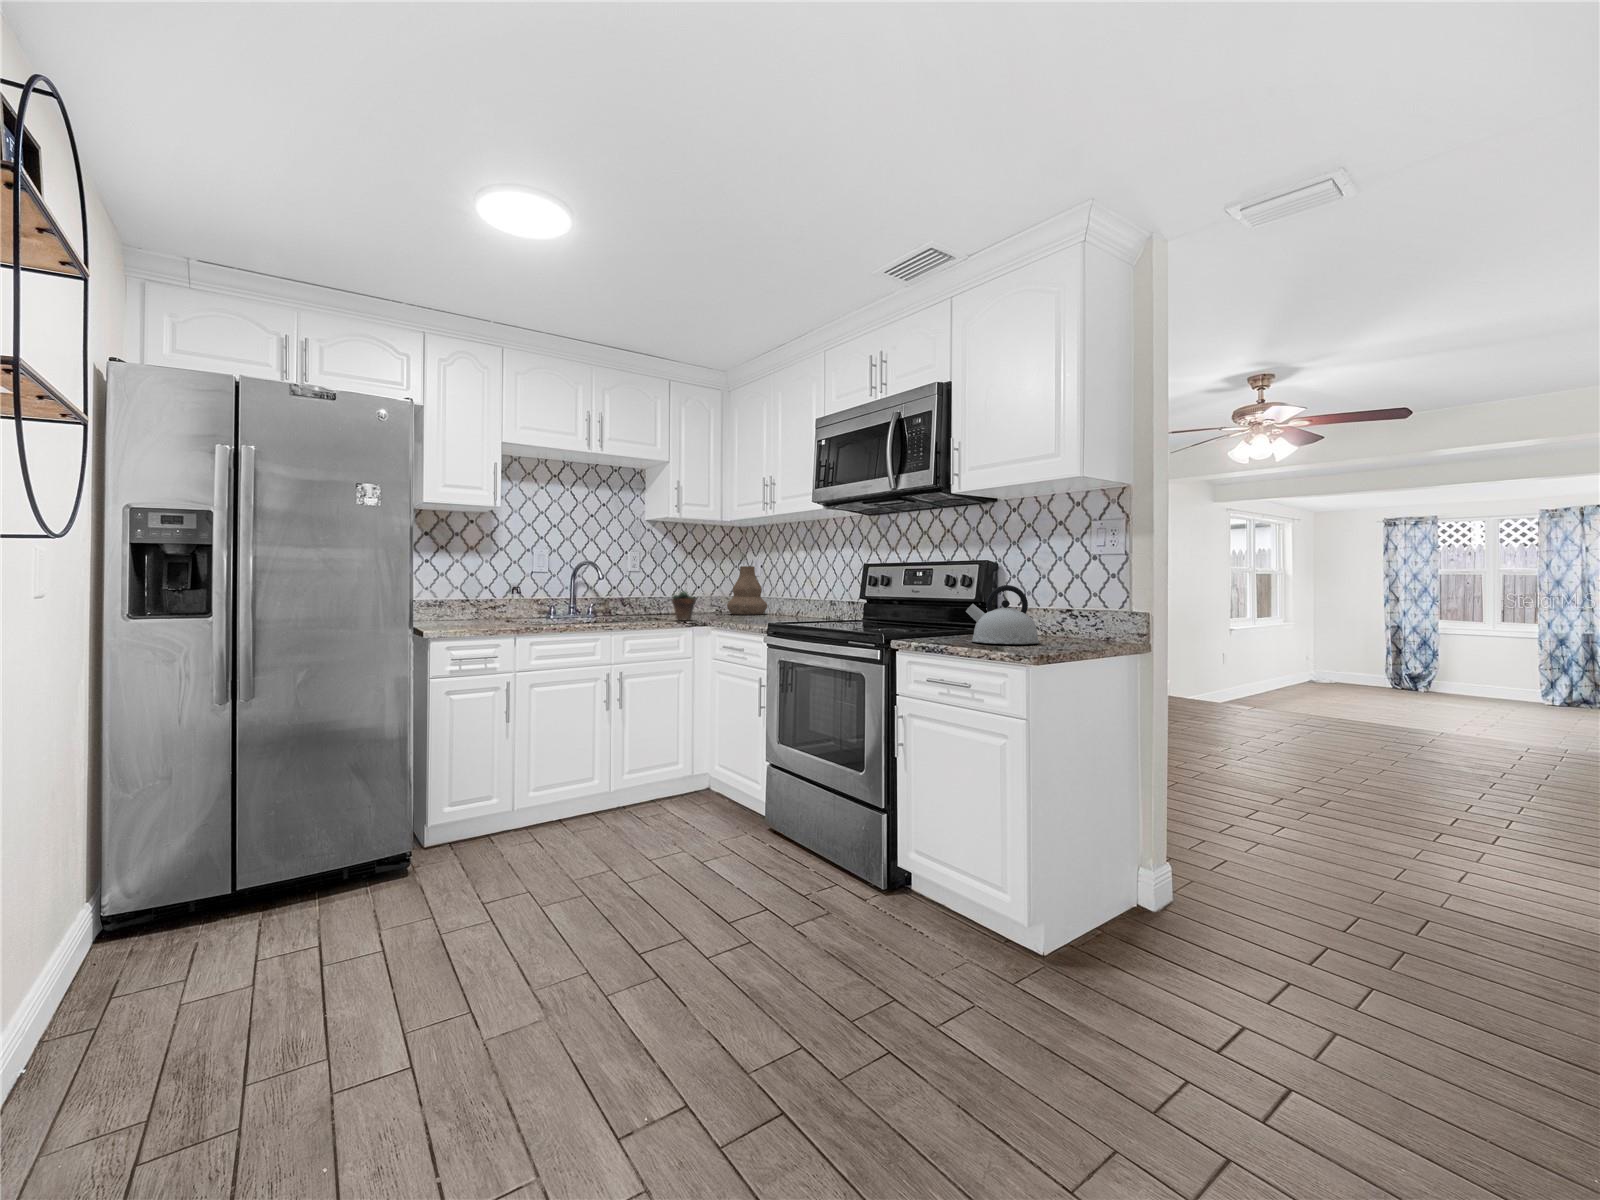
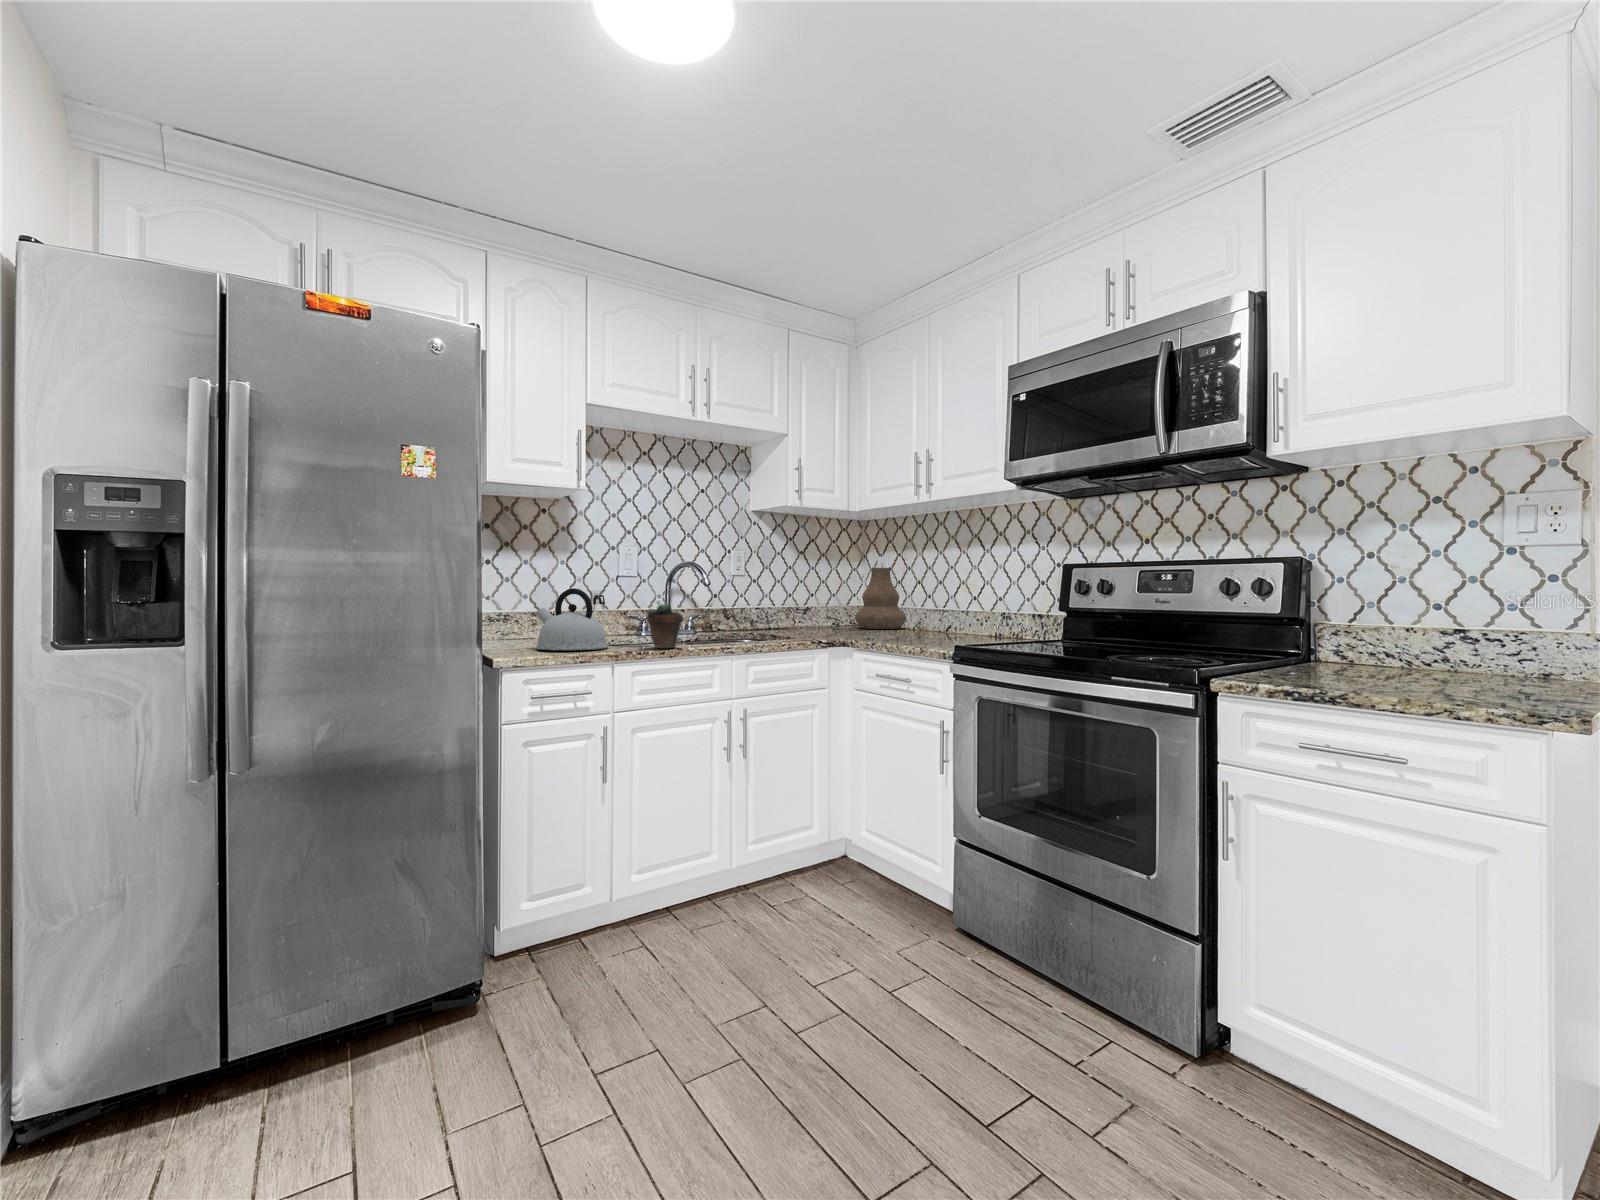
succulent plant: present [672,583,696,621] -> present [646,591,683,648]
kettle: present [966,585,1039,644] -> present [536,588,608,650]

